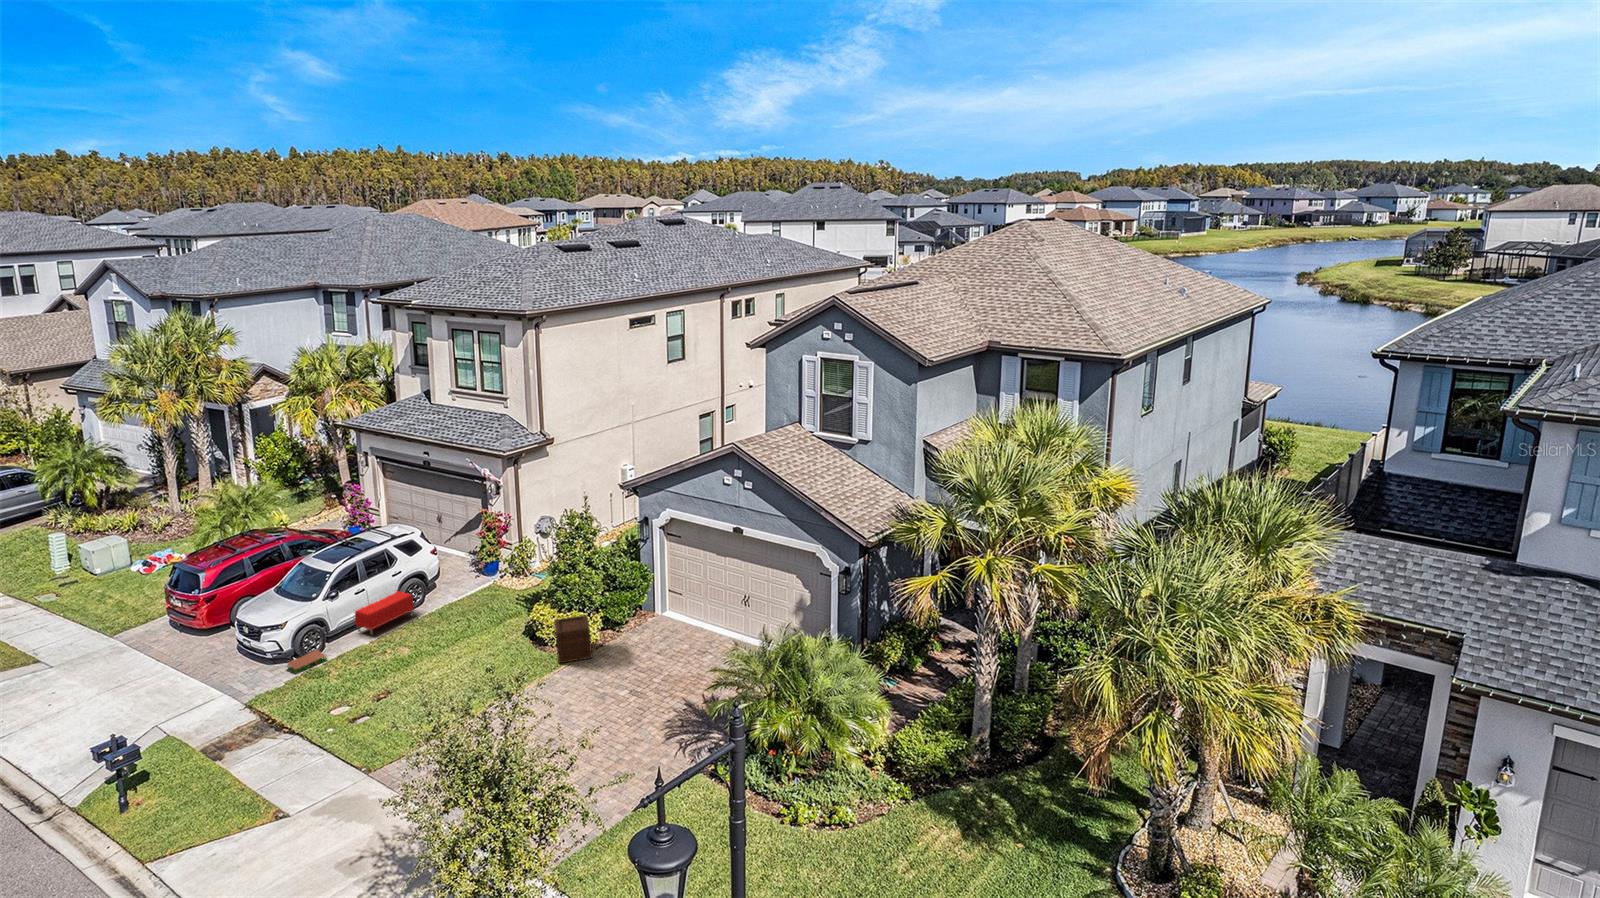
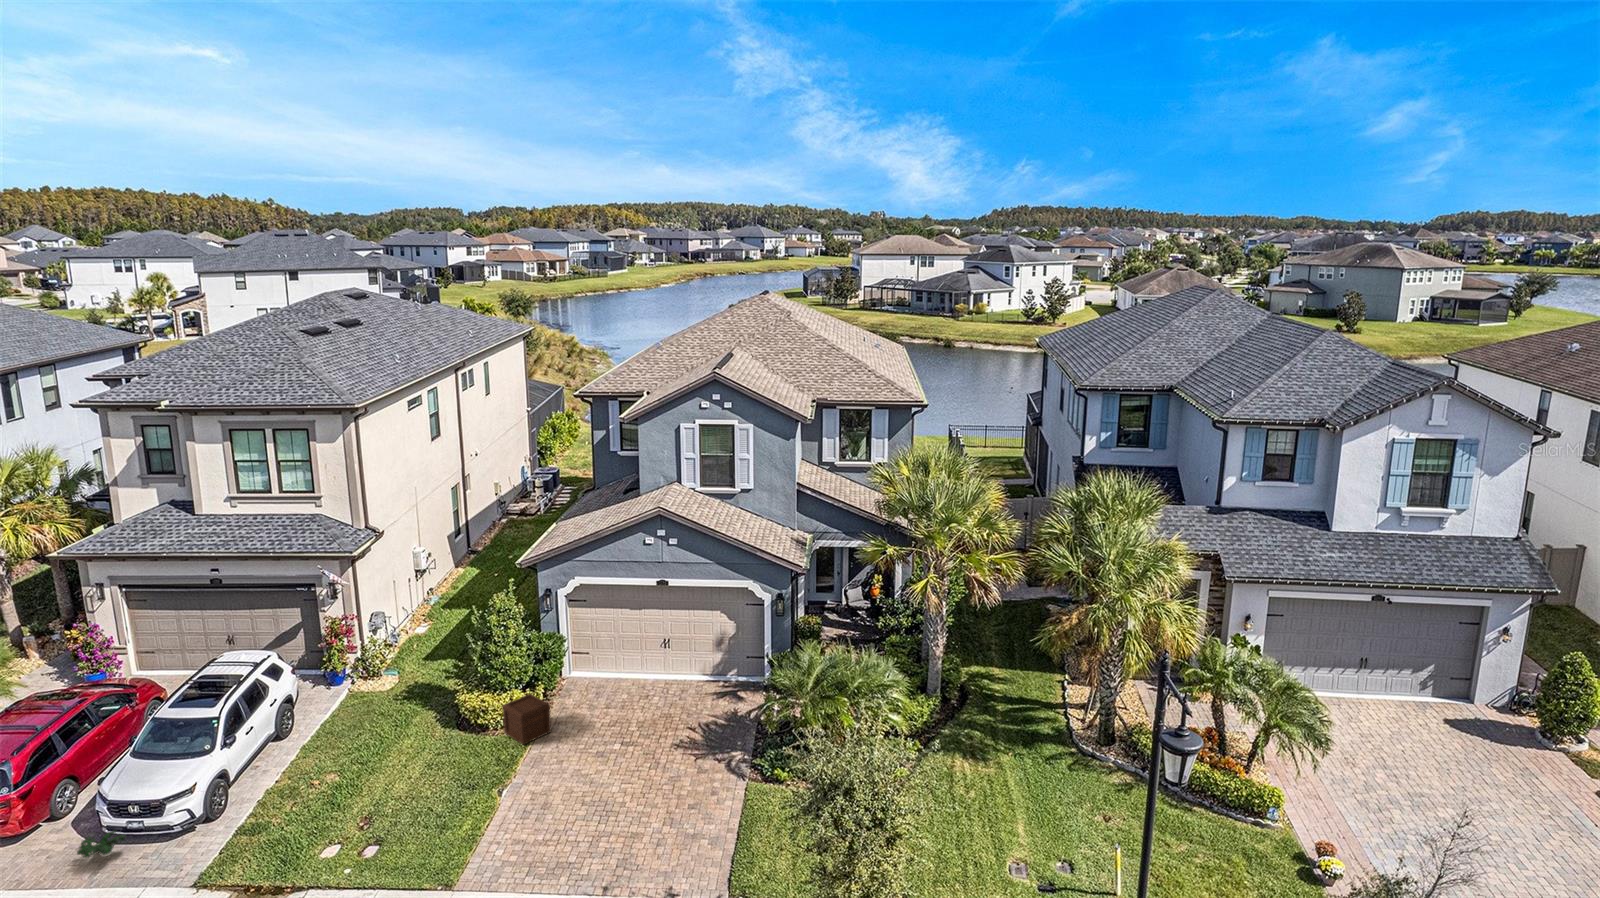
bench: present [355,591,414,636] -> none [242,724,301,779]
potted plant: none [206,644,242,663] -> present [77,831,126,858]
storage bin: present [288,650,327,673] -> none [203,807,247,838]

